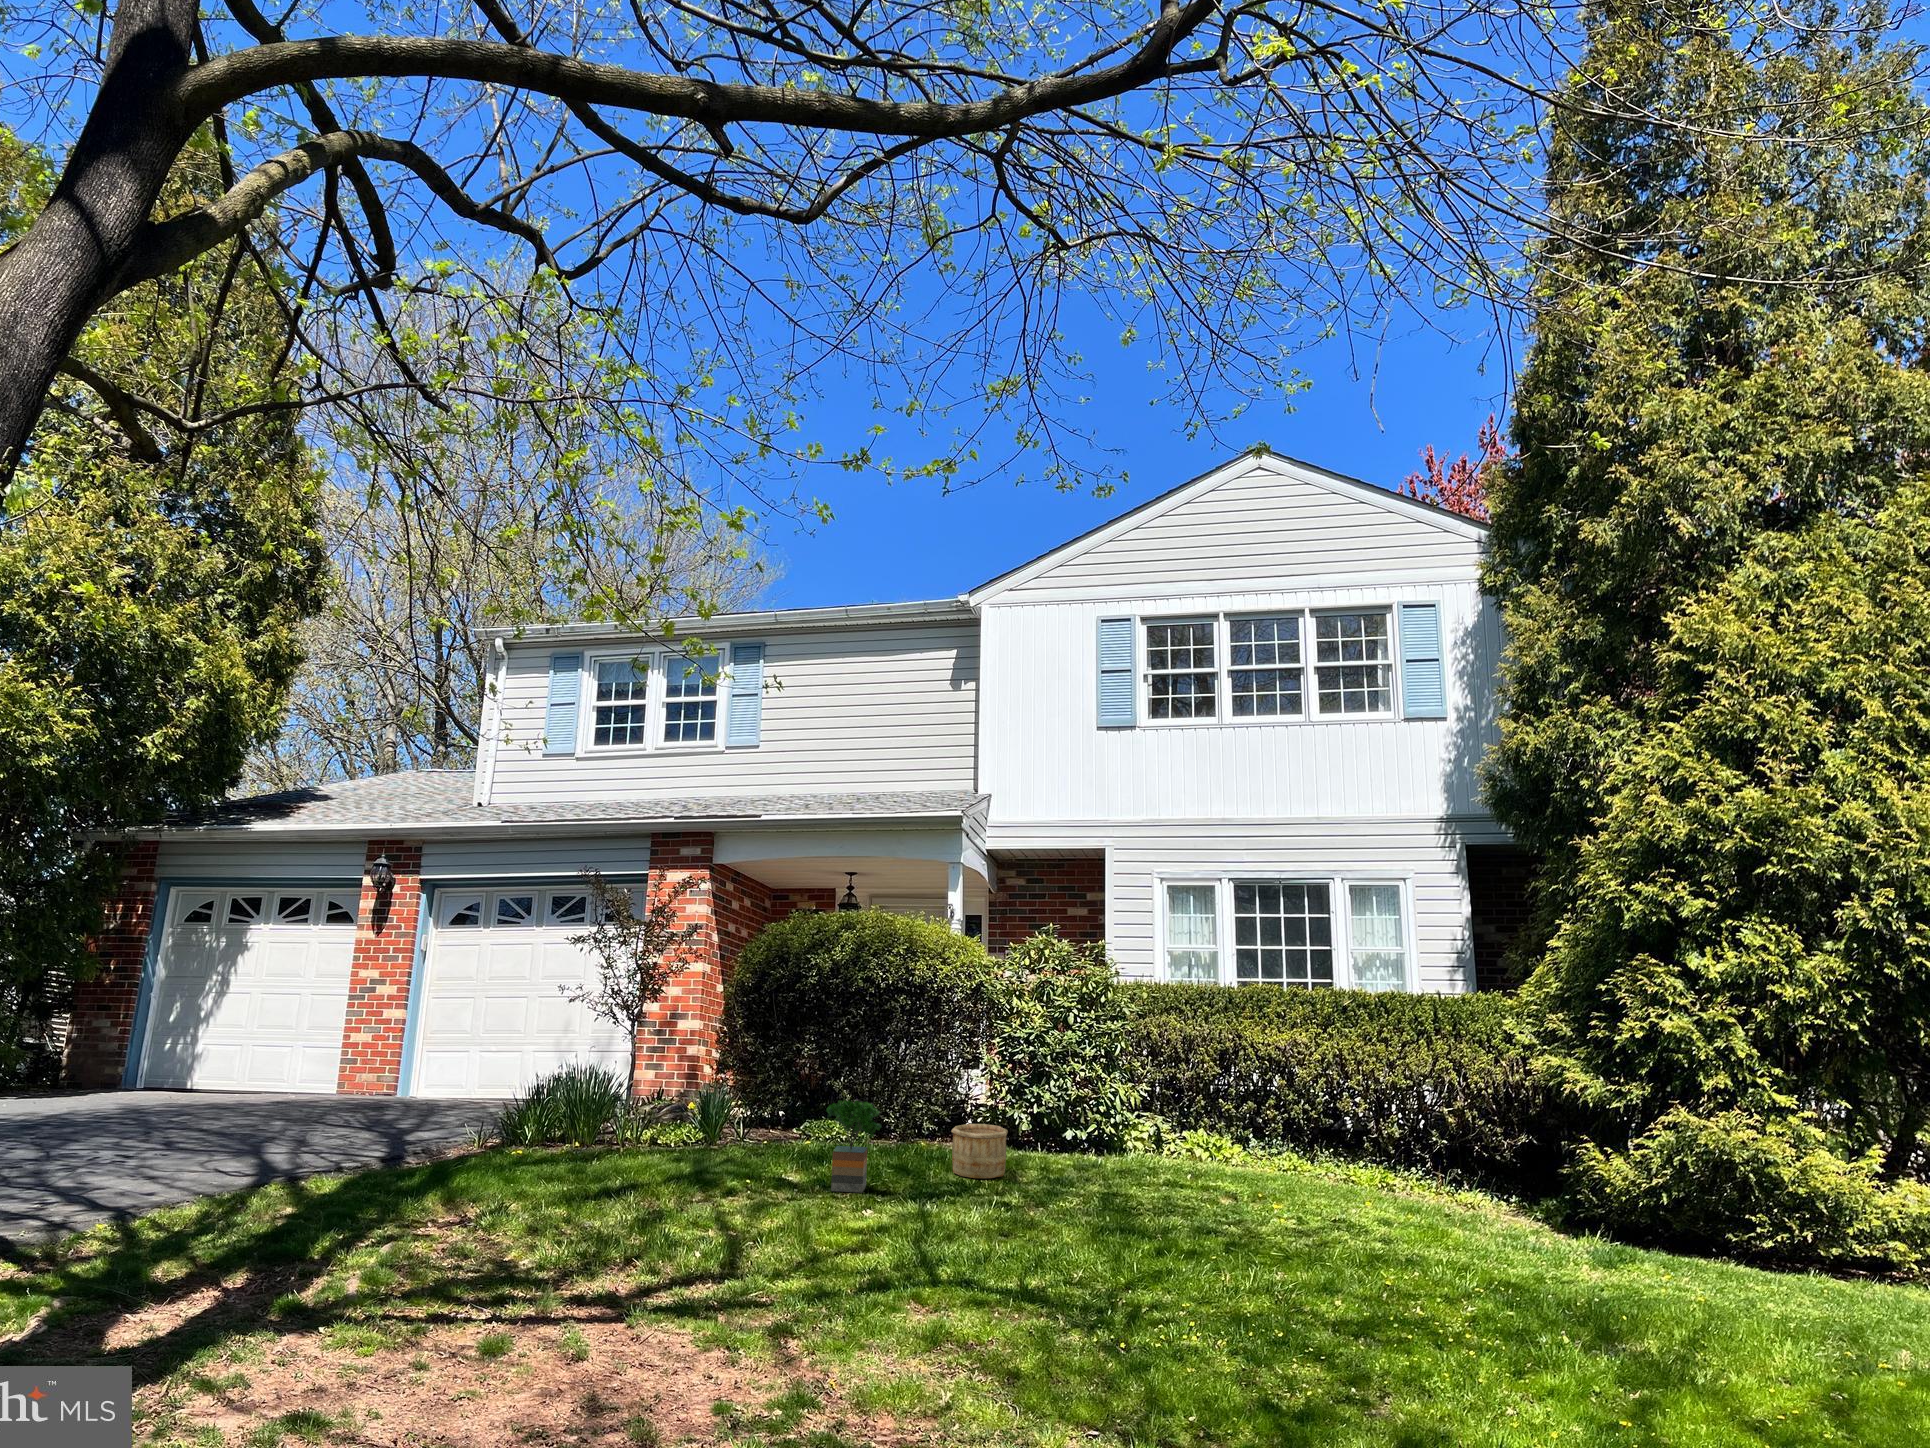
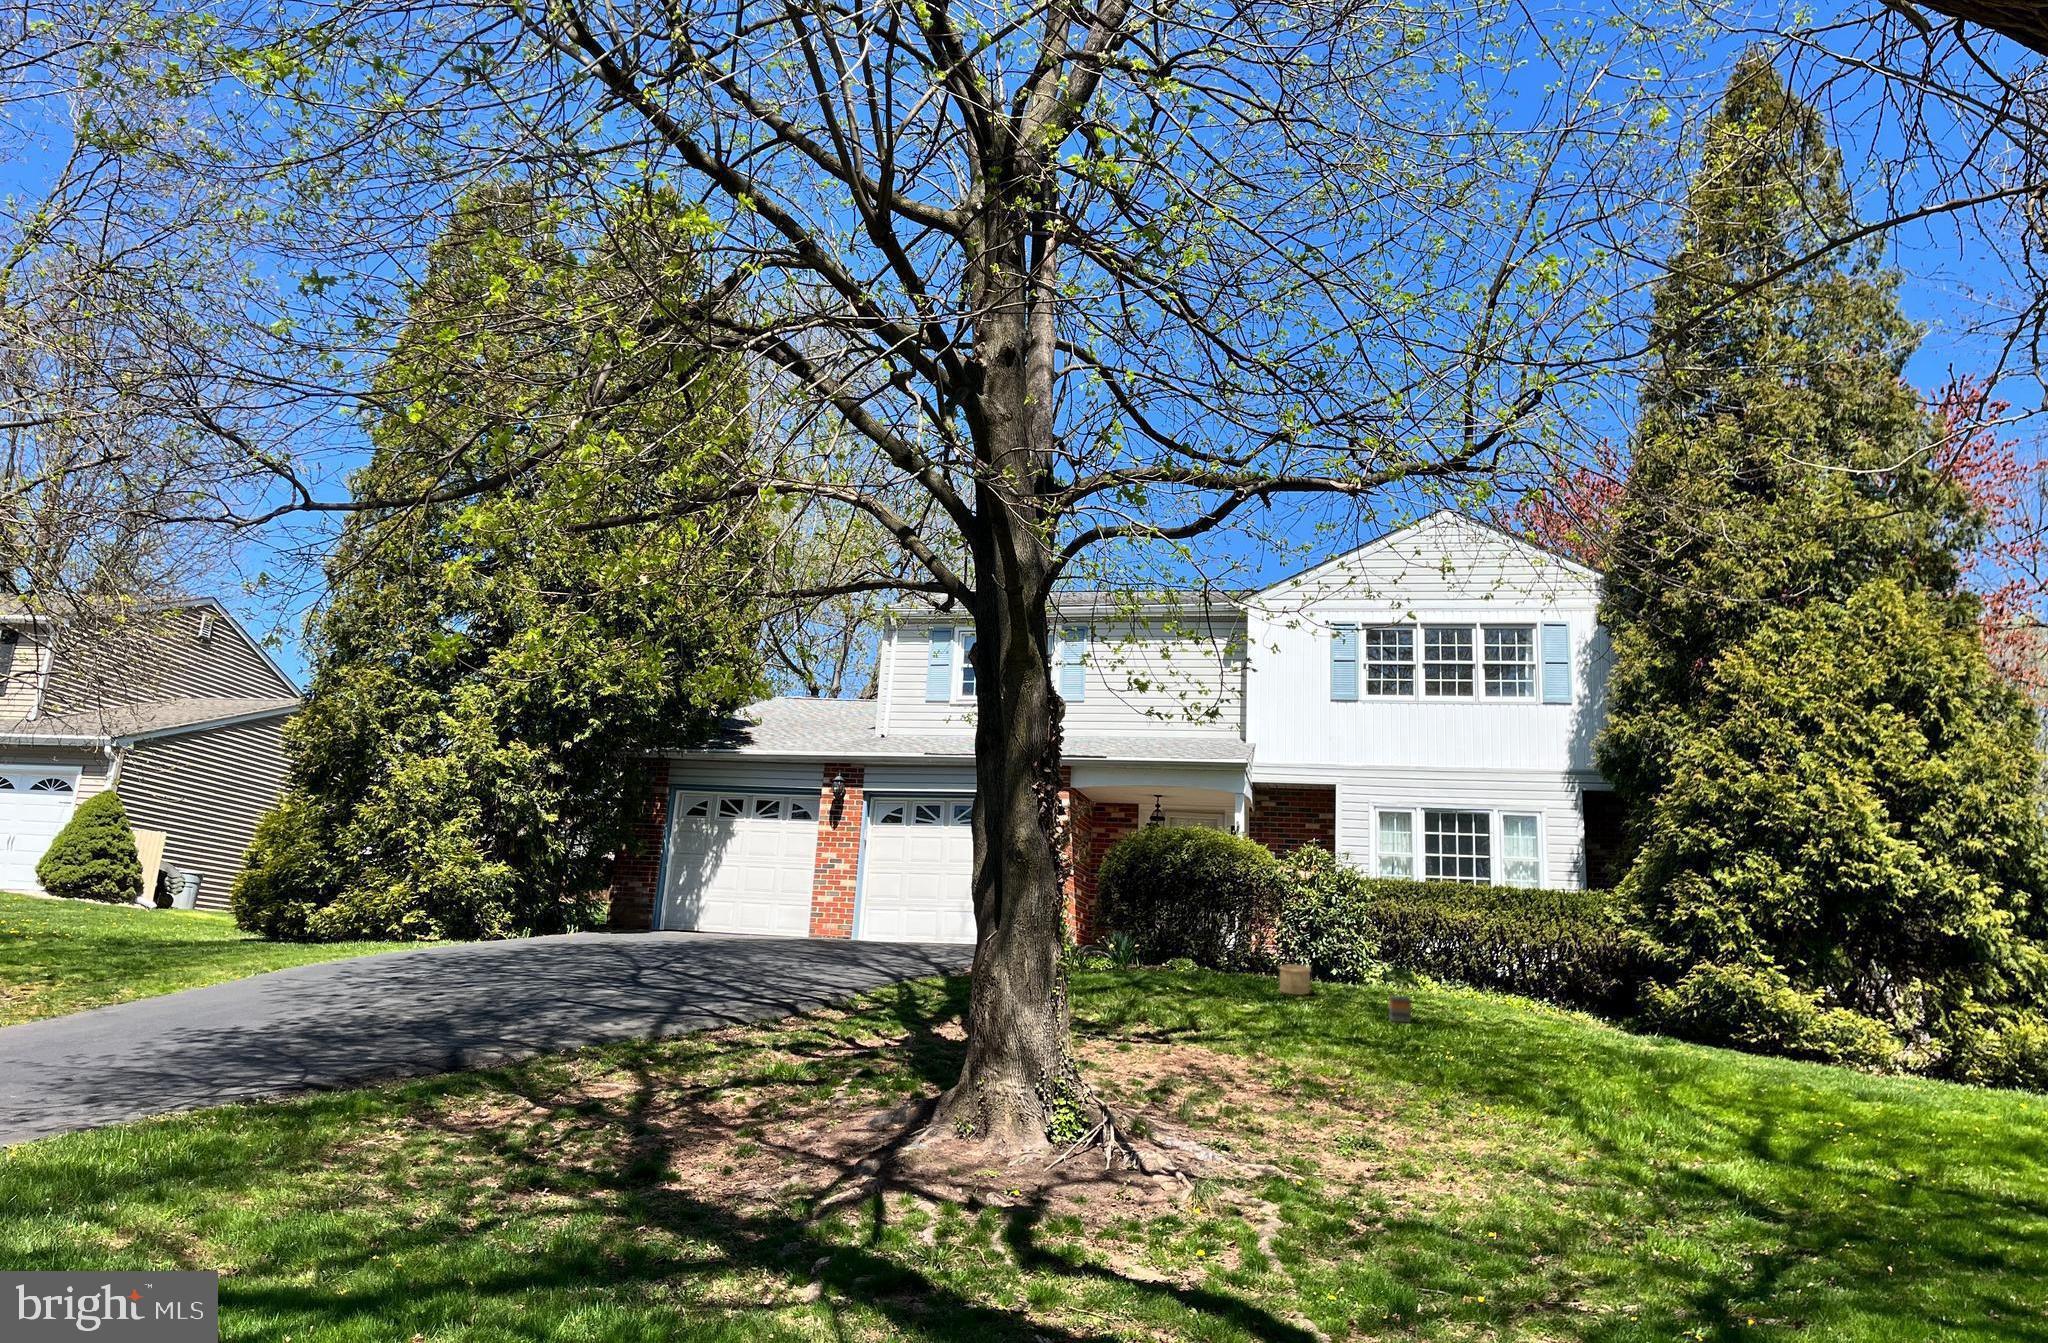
potted tree: present [827,1100,880,1193] -> present [1385,969,1419,1022]

